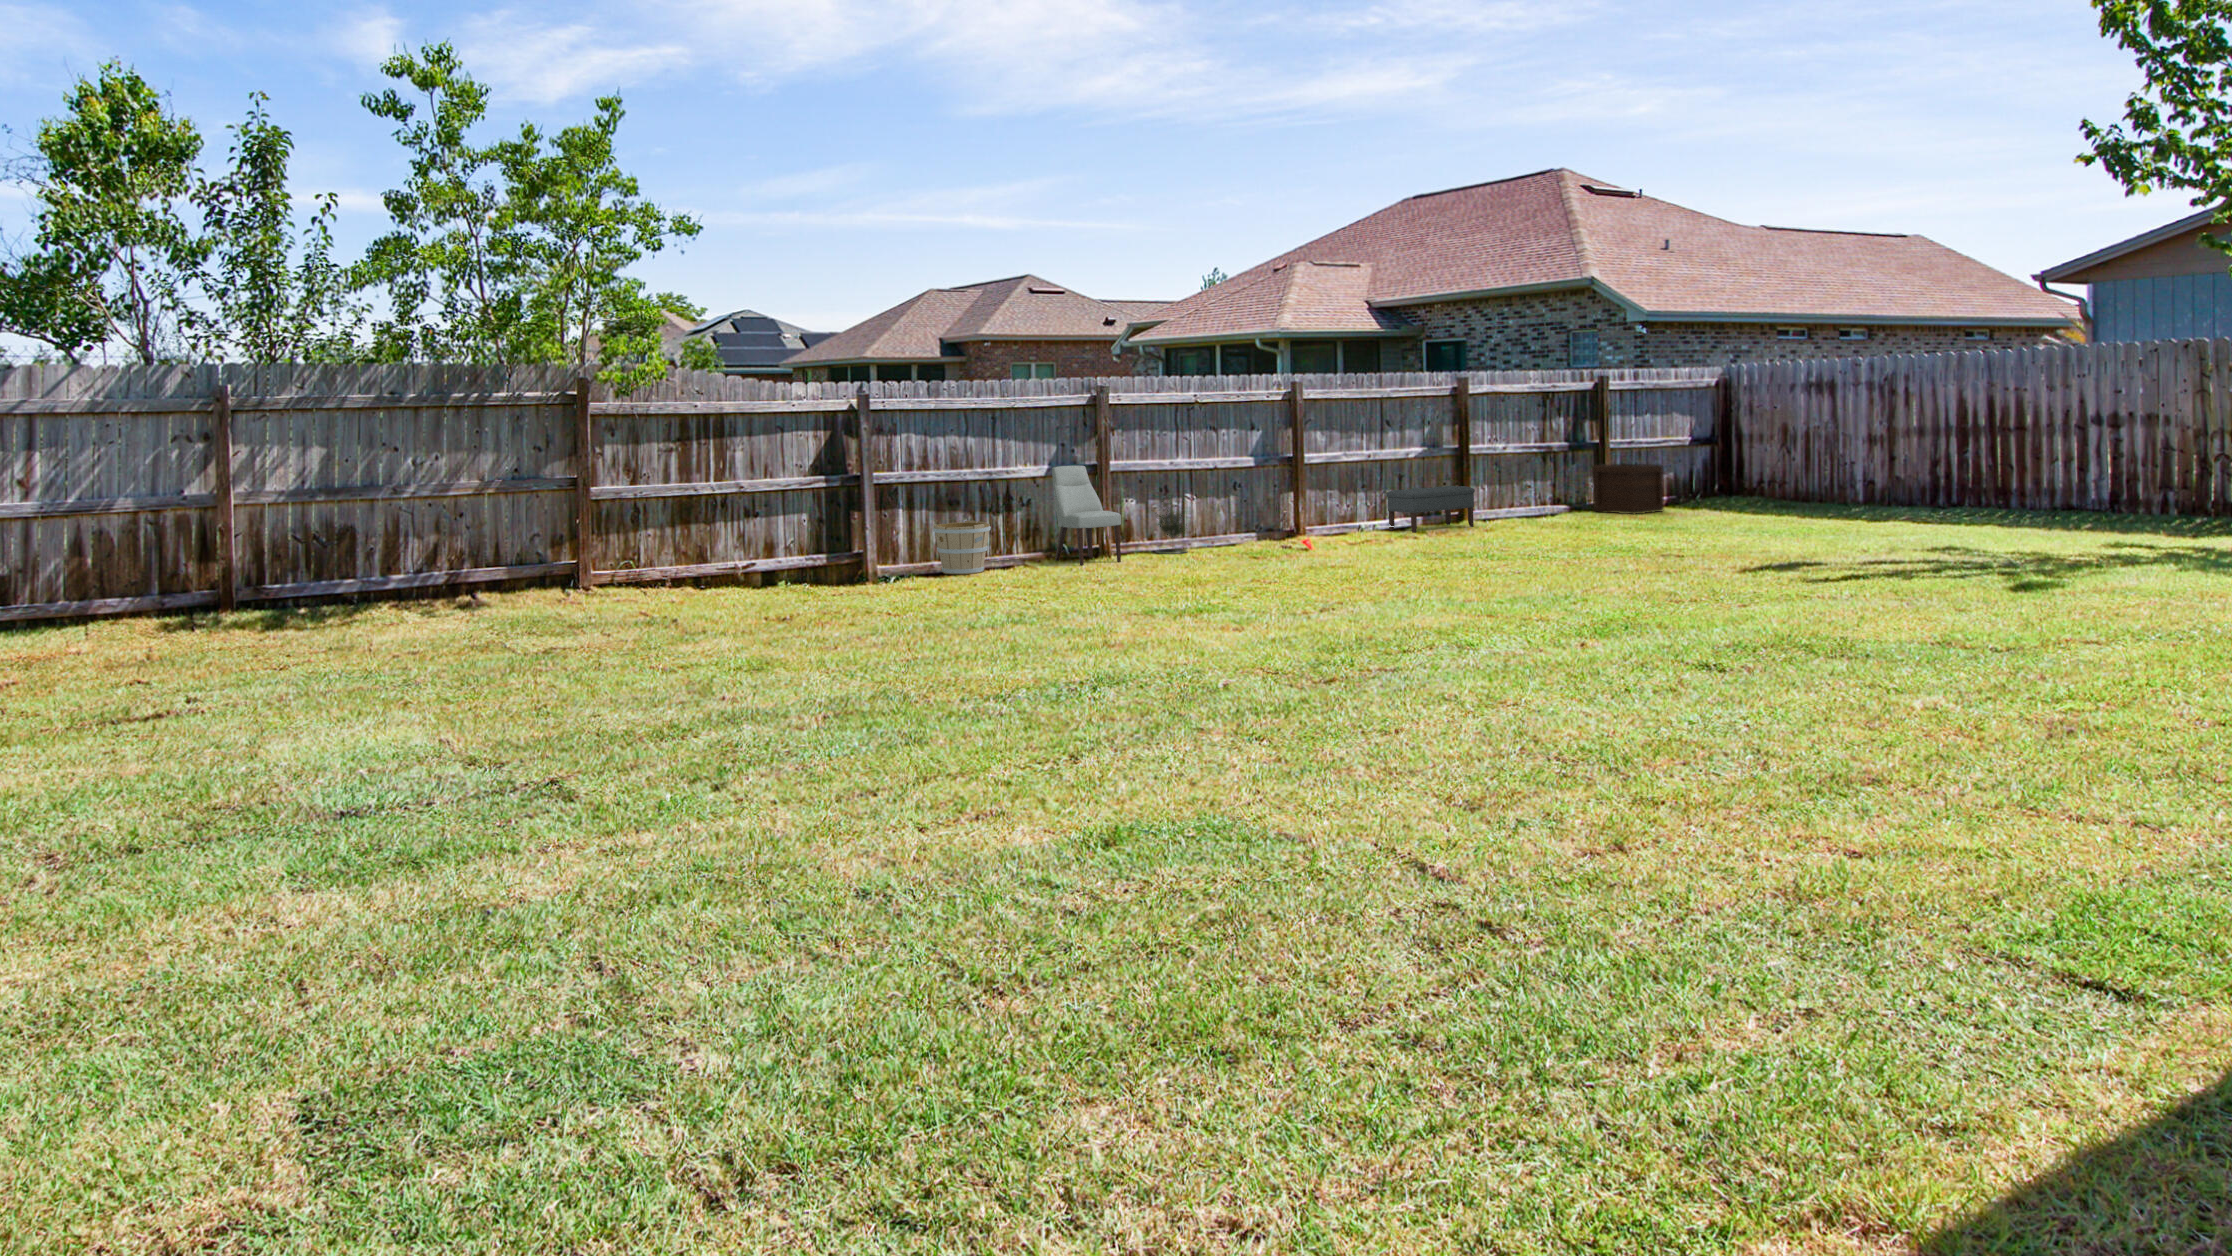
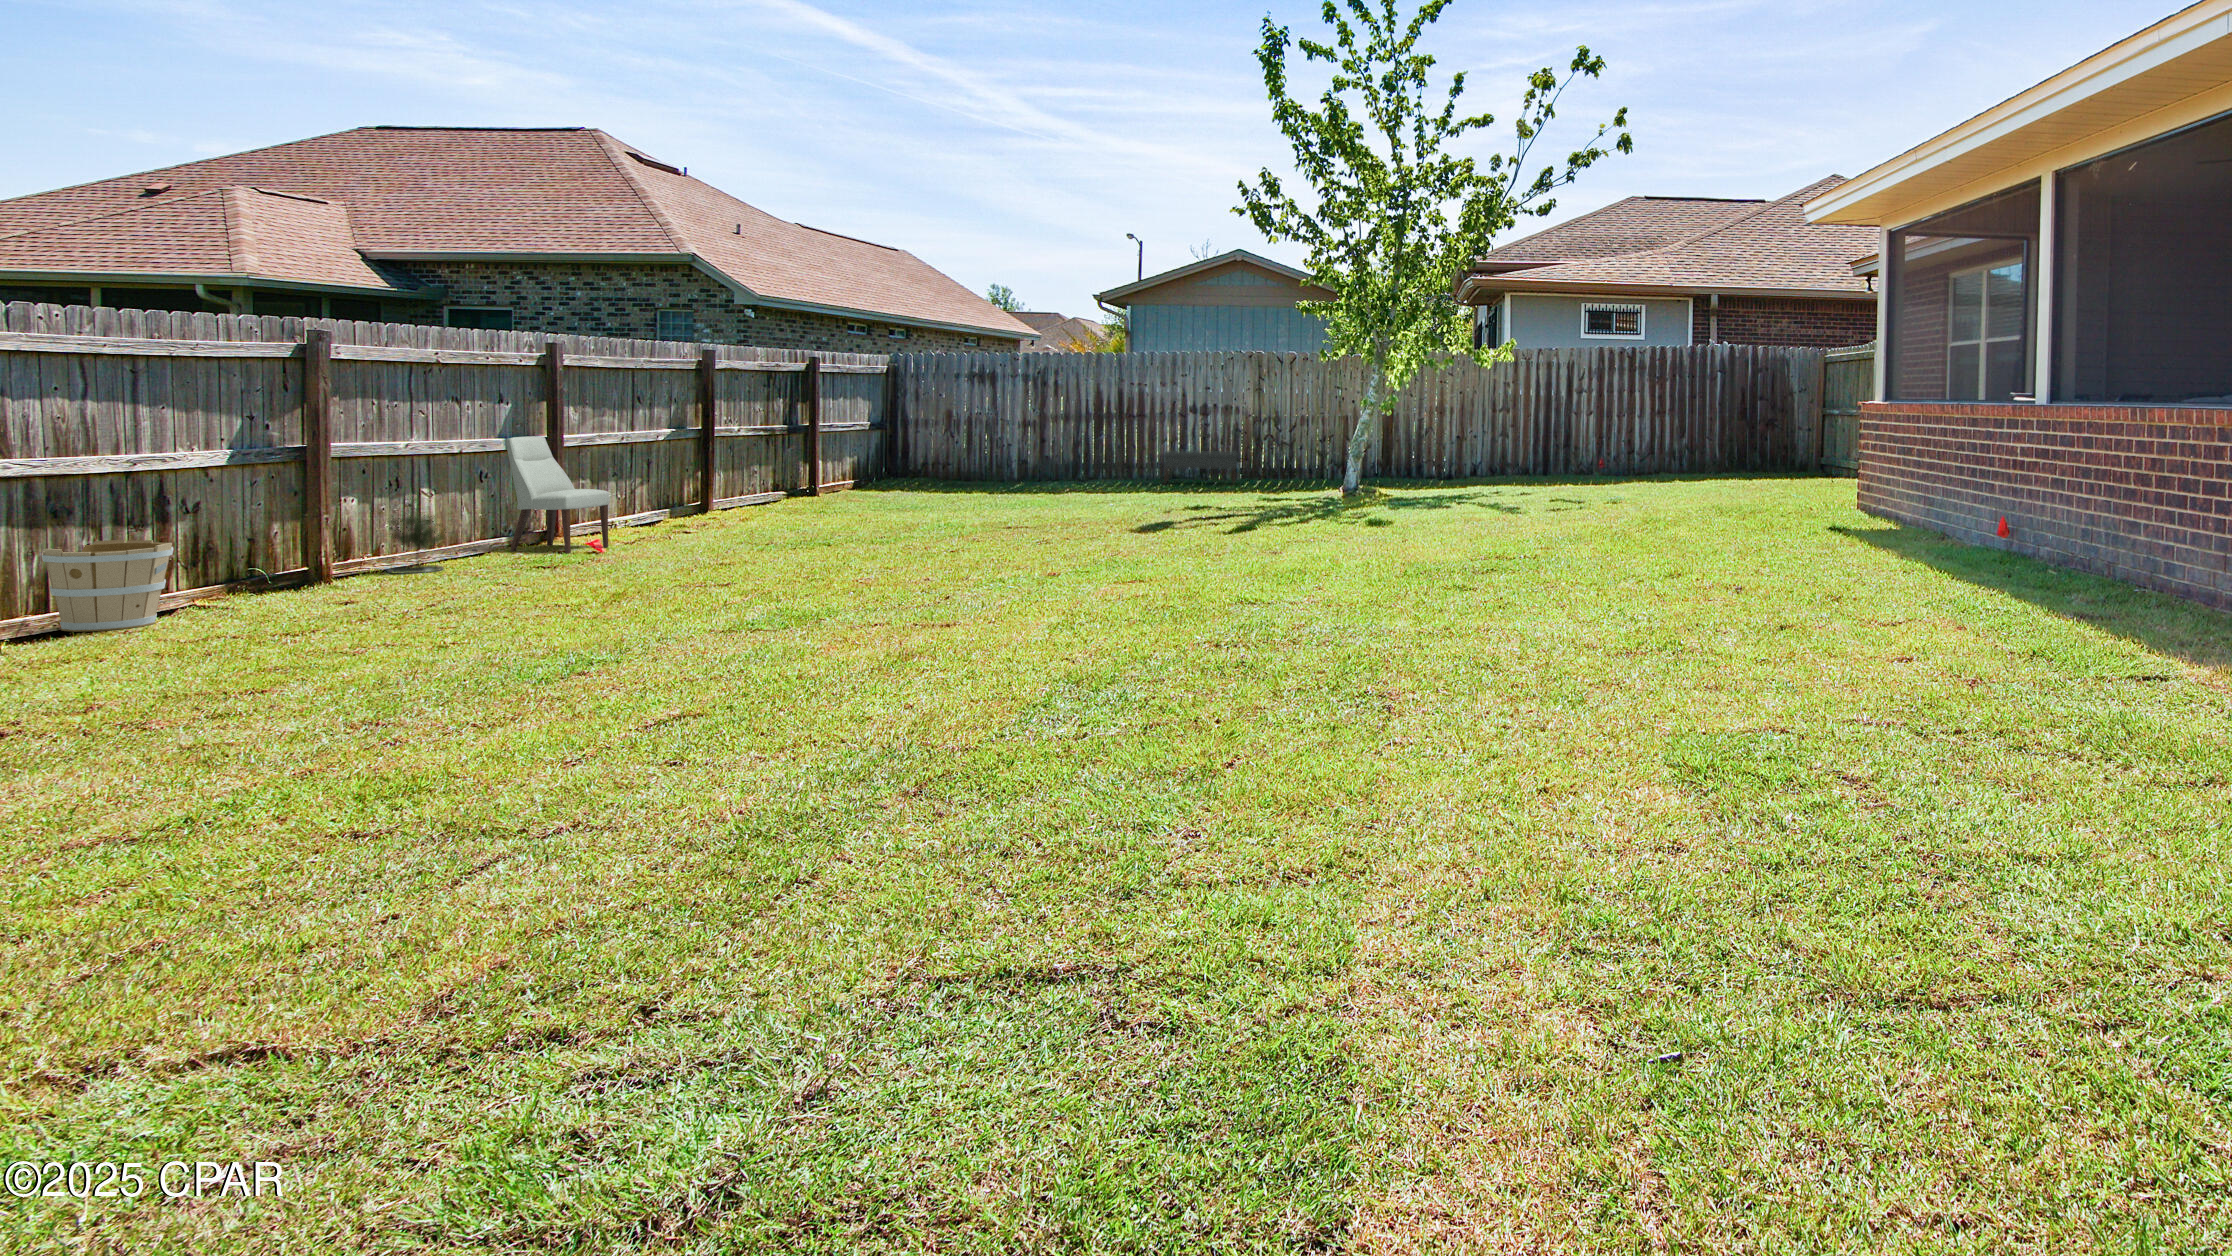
wooden crate: present [1592,463,1664,514] -> none [807,447,877,500]
chair: present [1052,466,1121,565] -> present [506,436,610,553]
bench: present [1386,486,1475,533] -> present [1163,451,1237,483]

